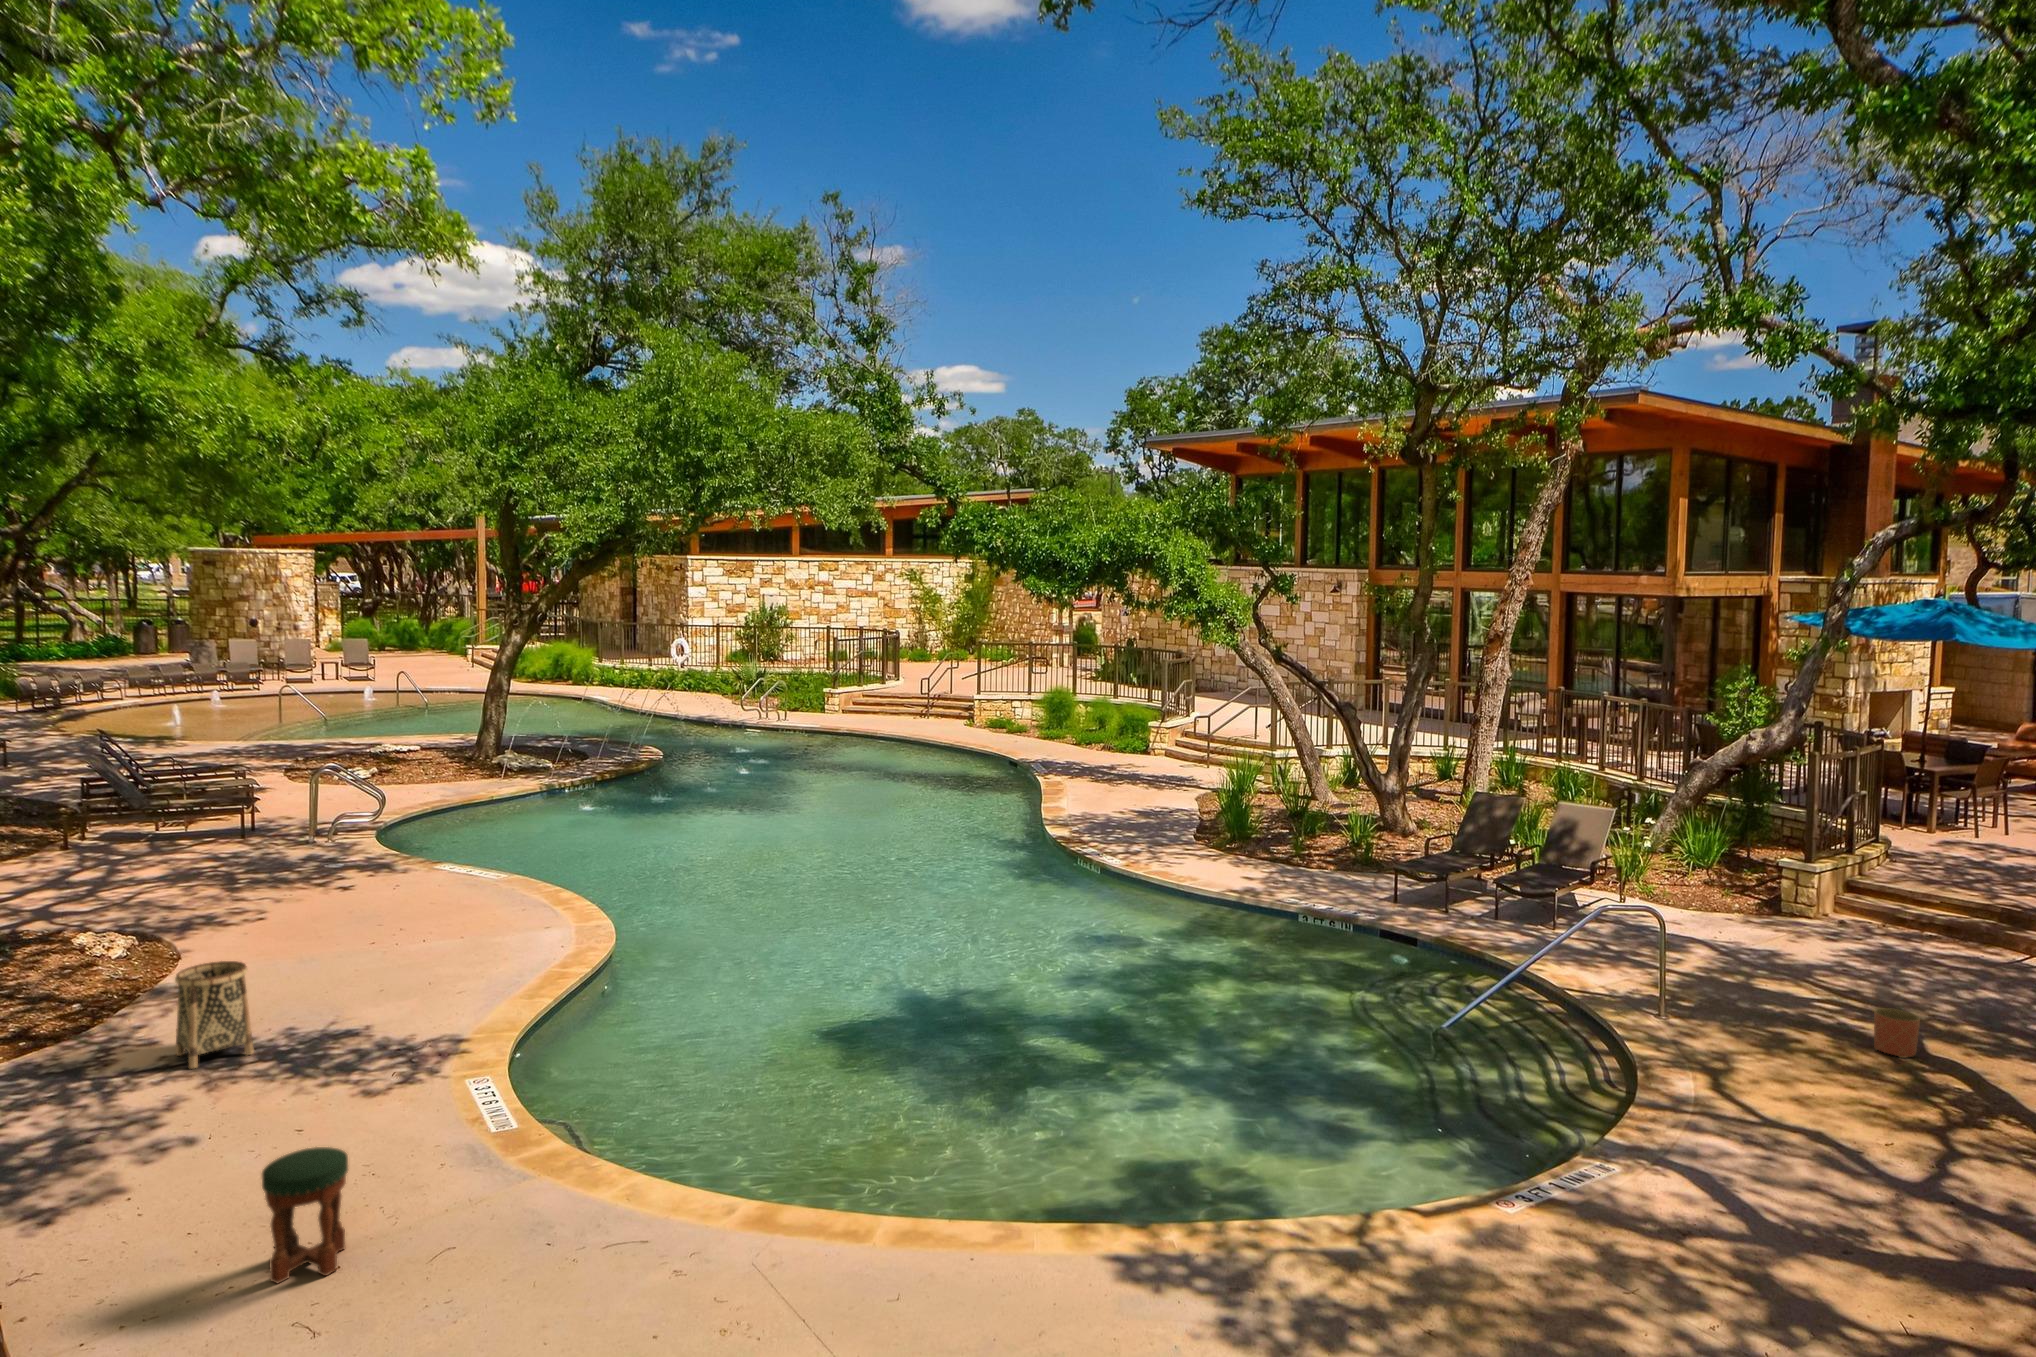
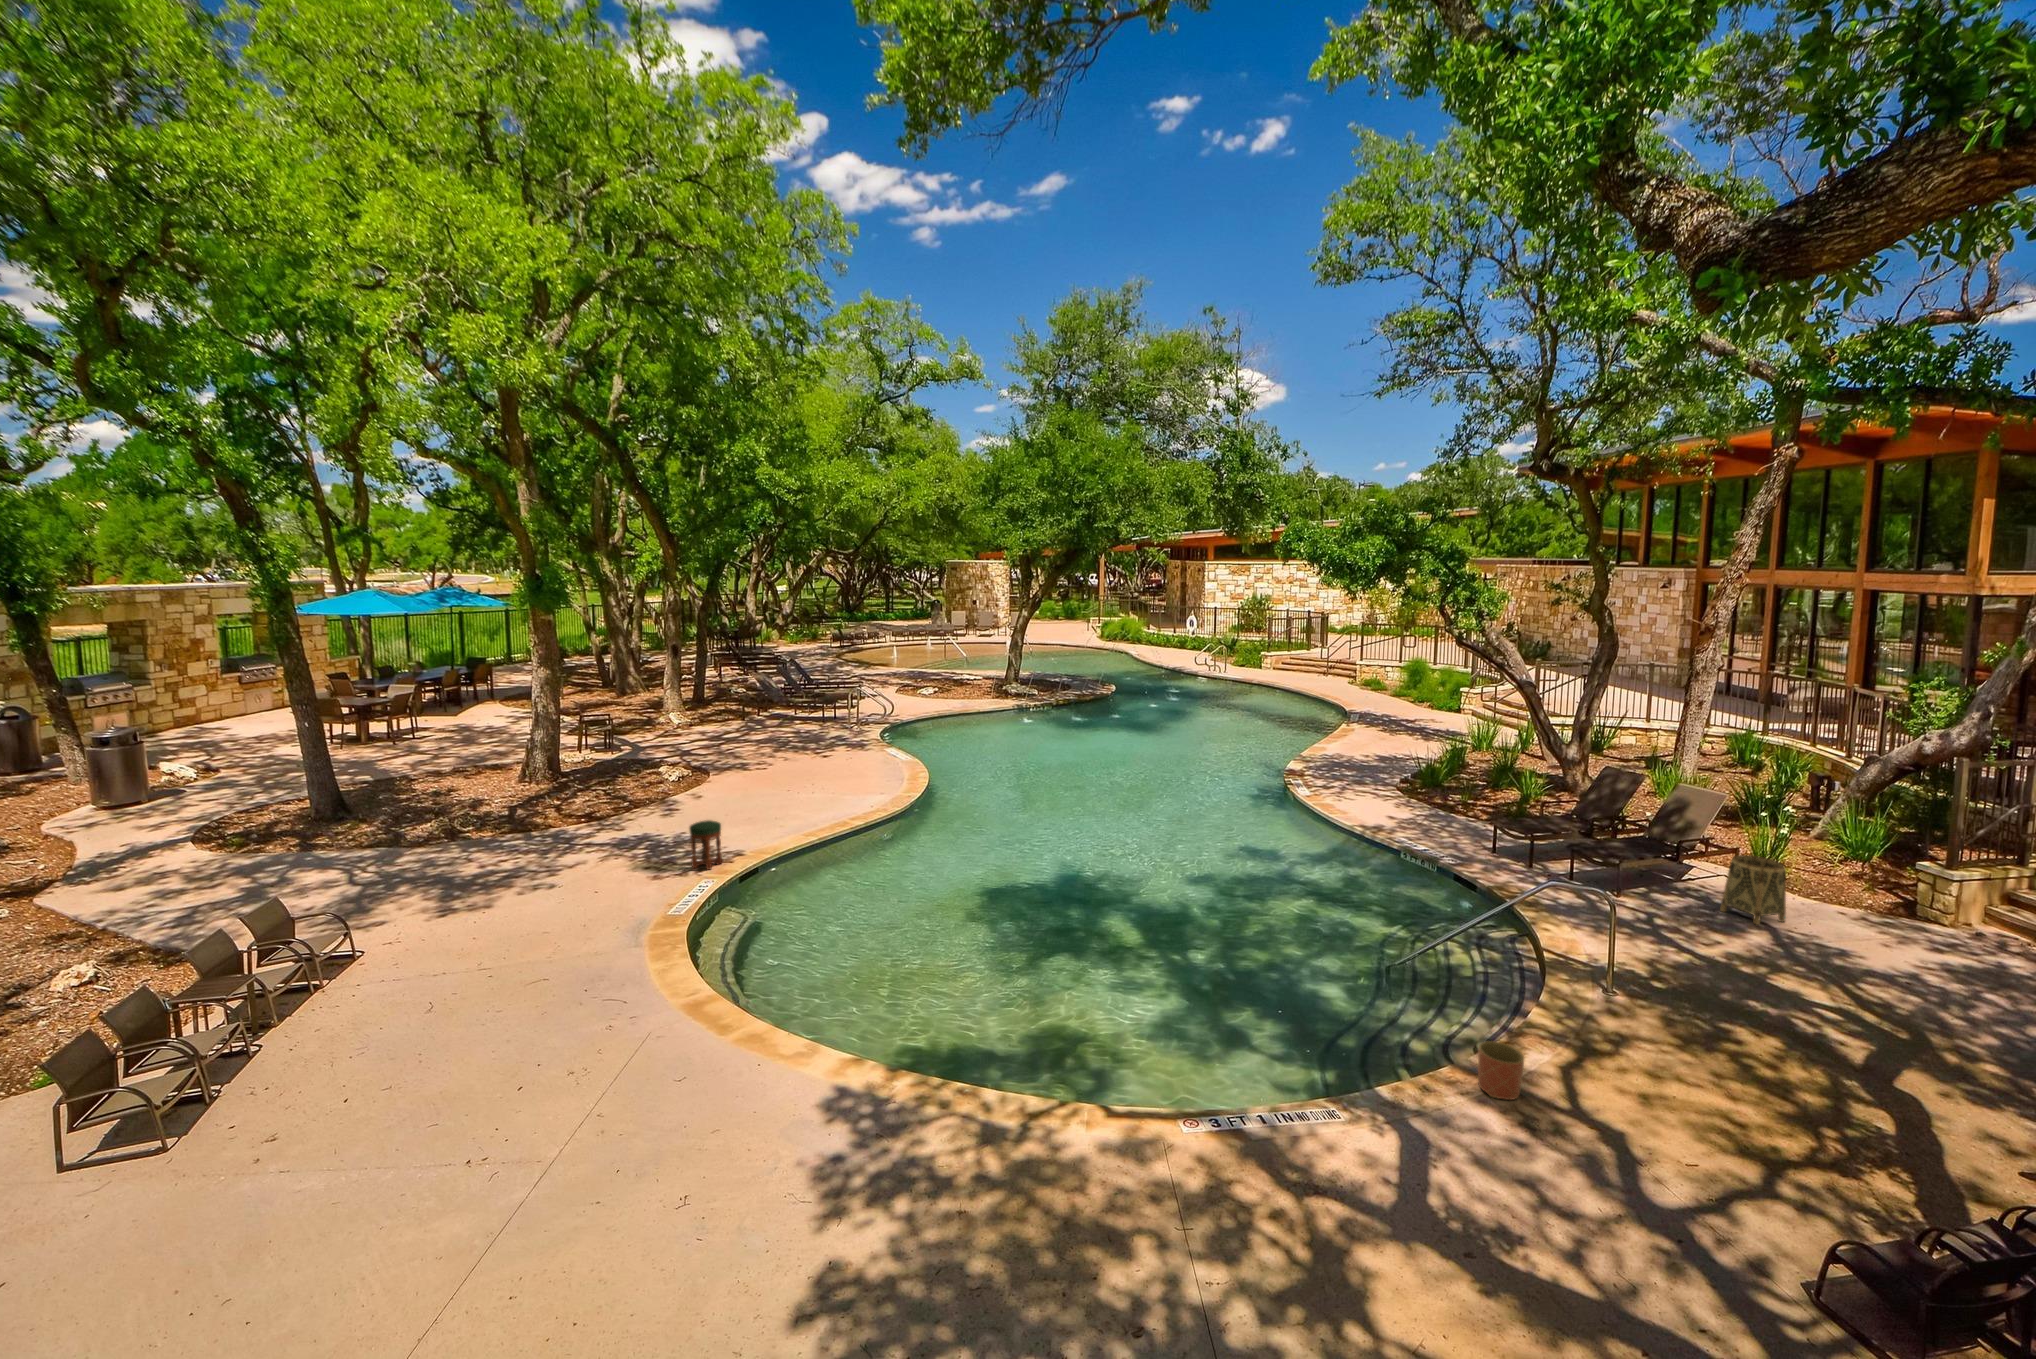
basket: present [175,961,254,1069] -> present [1720,855,1786,925]
planter: present [1874,1008,1920,1058] -> present [1478,1041,1524,1100]

